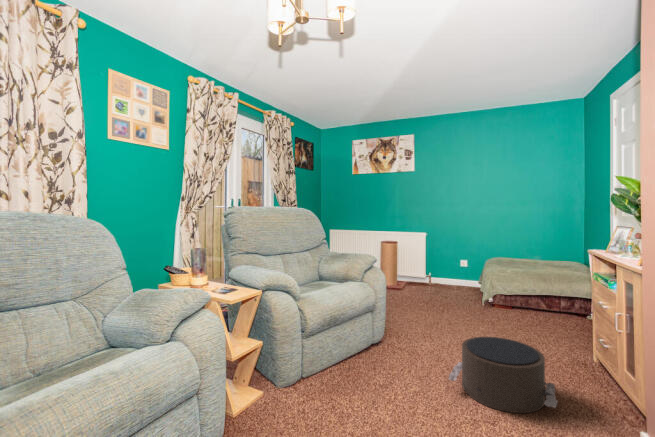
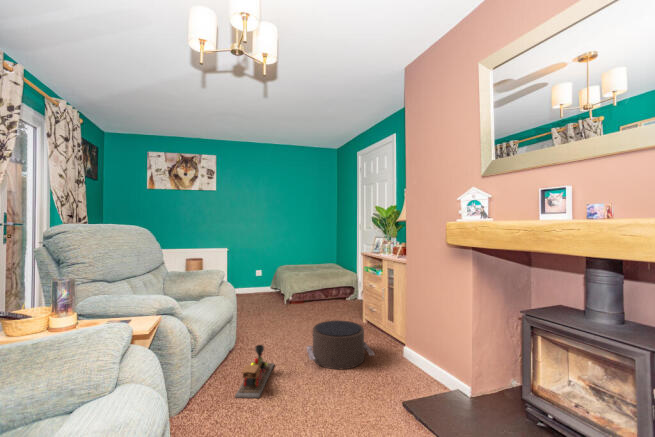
toy train: none [346,342,411,400] -> present [235,345,274,398]

